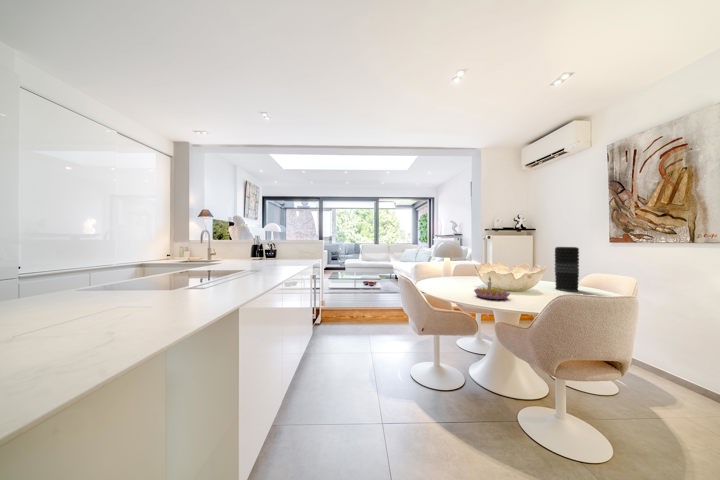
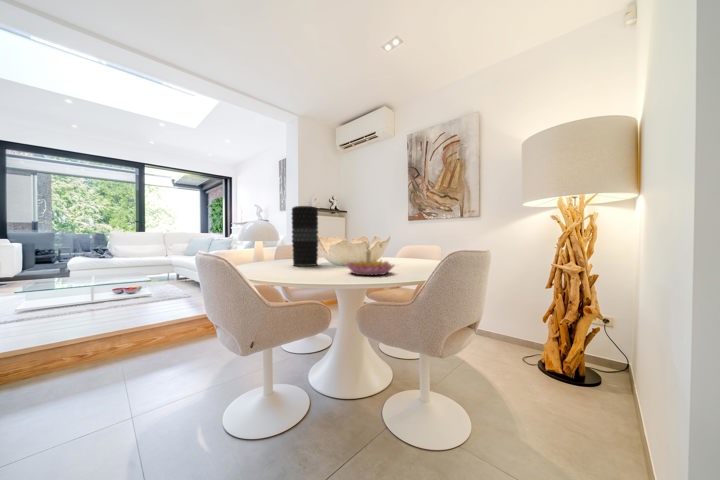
vase: present [555,247,579,291] -> present [292,206,318,266]

